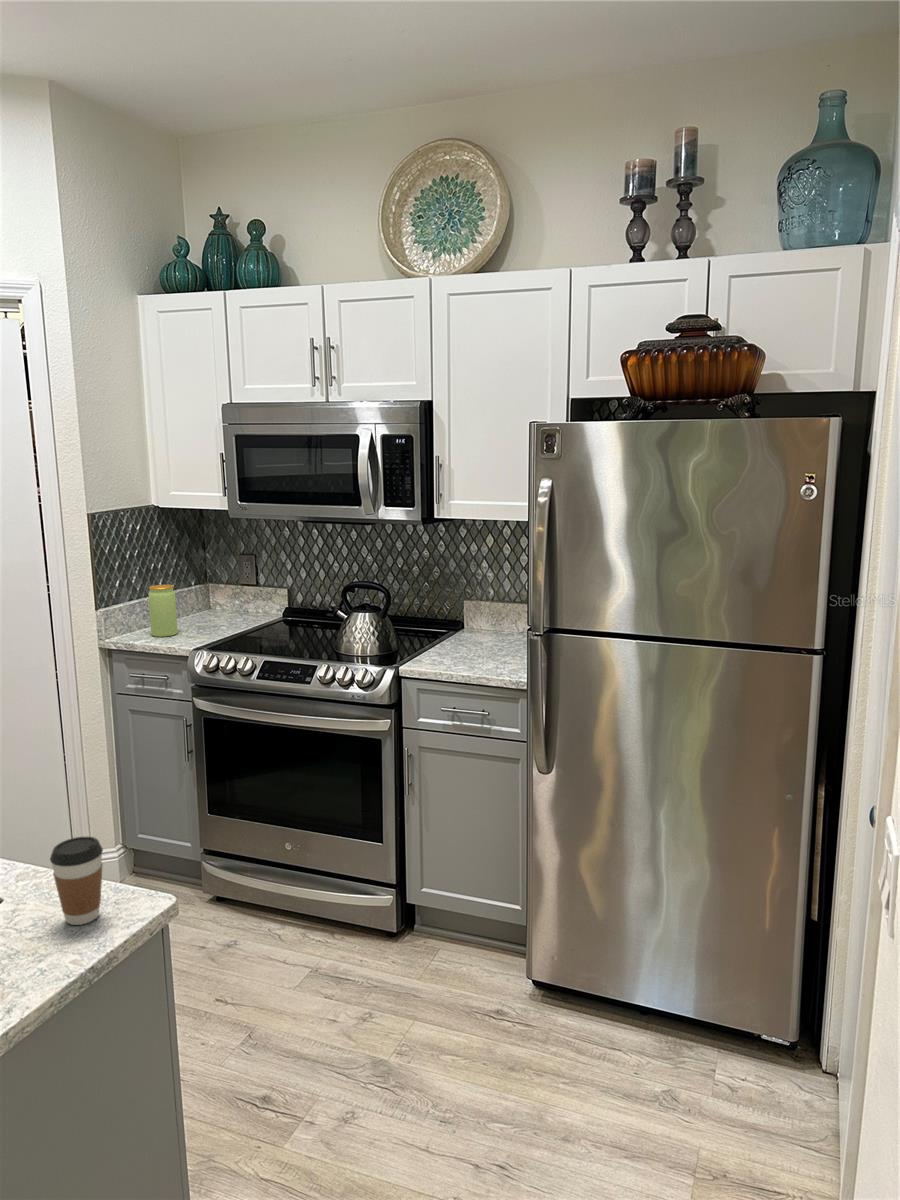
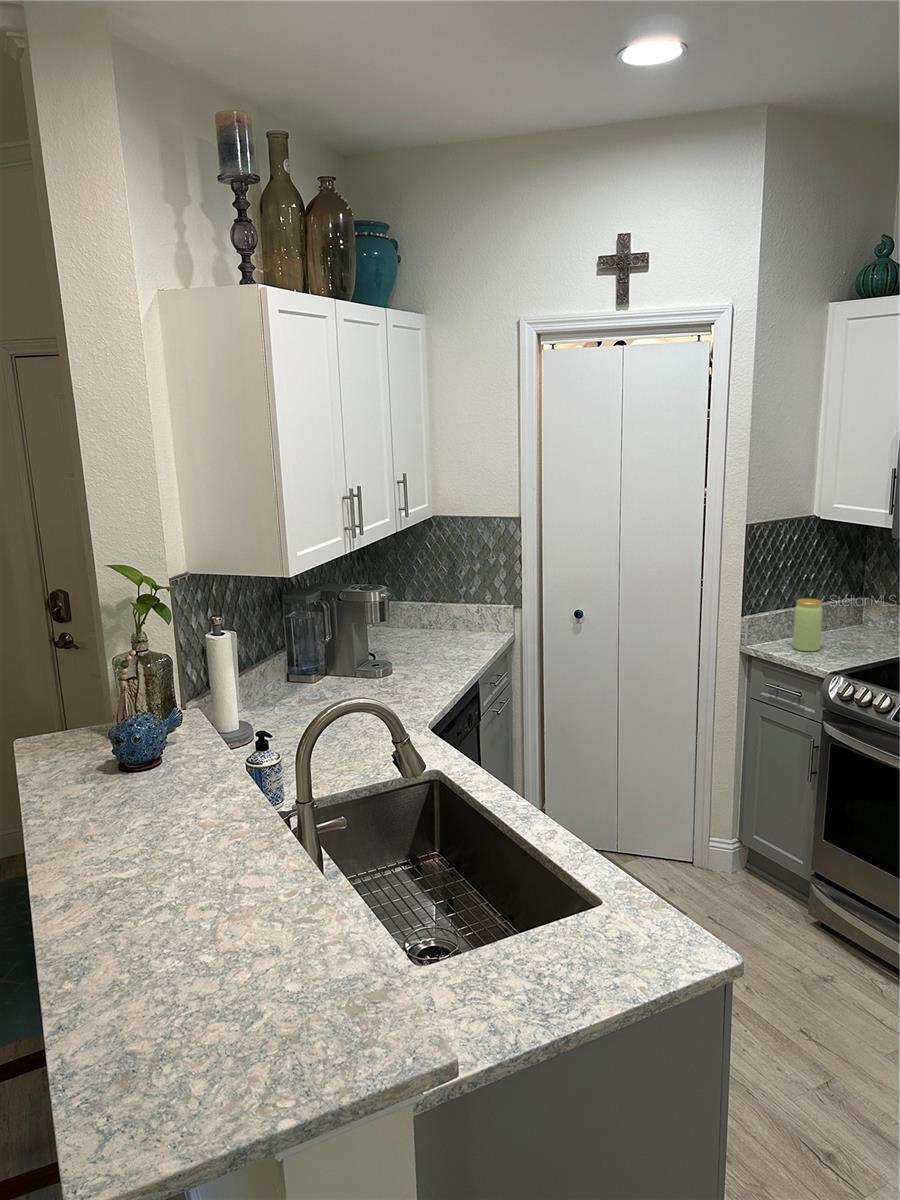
coffee cup: present [50,836,103,925] -> none [638,875,682,954]

